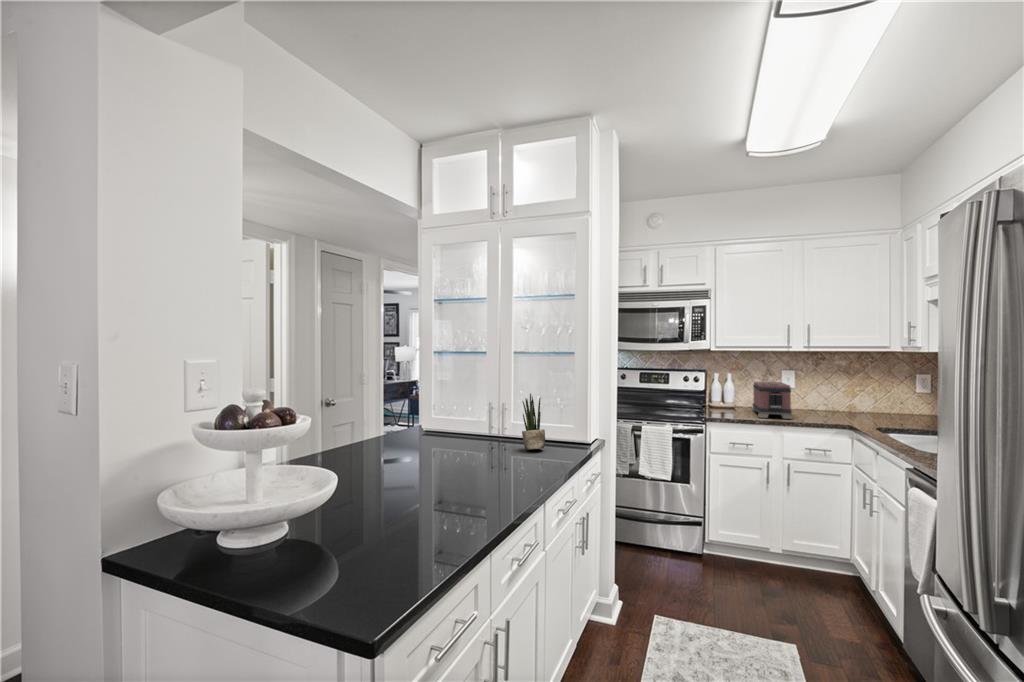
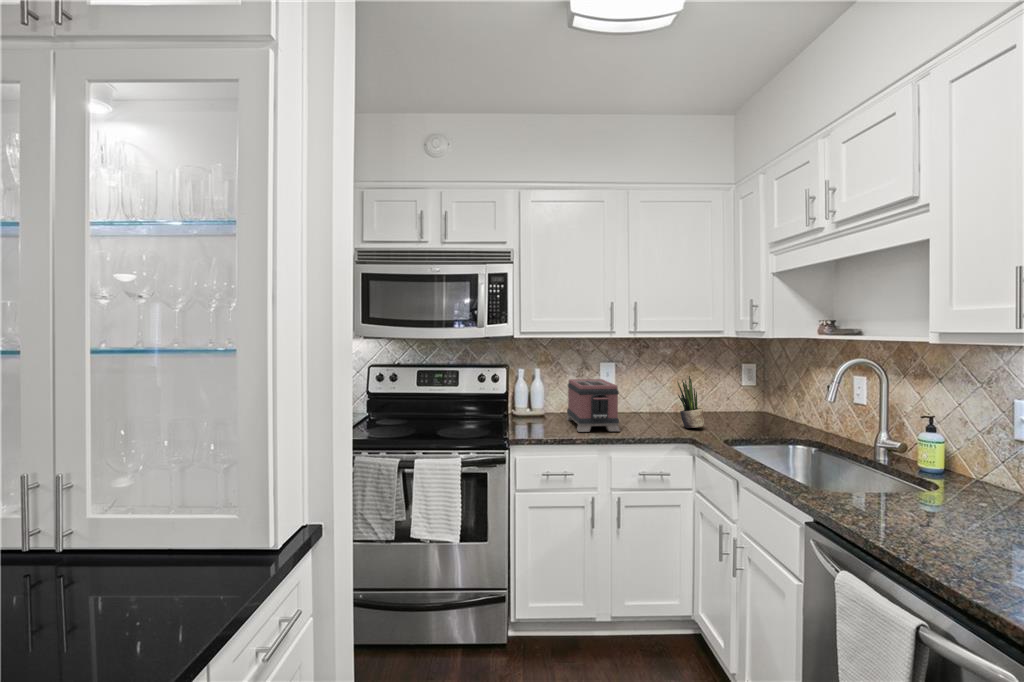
potted plant: present [522,394,545,449] -> present [677,376,704,428]

